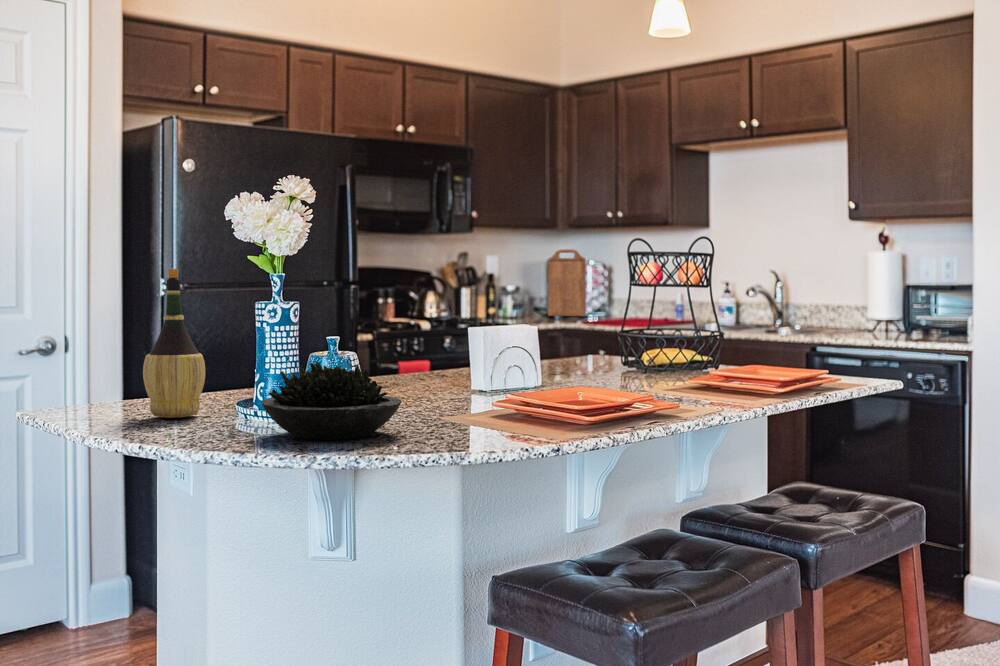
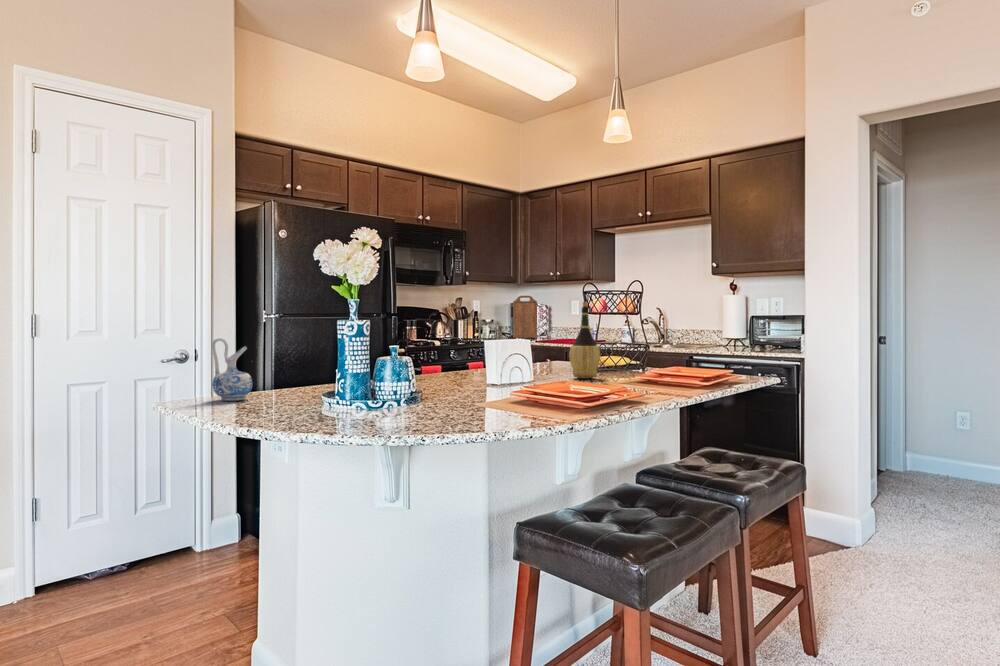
wine bottle: present [143,269,205,418] -> present [569,302,600,378]
ceramic pitcher: none [90,325,145,410] -> present [212,338,252,401]
succulent plant: present [261,362,401,440] -> none [344,363,451,423]

